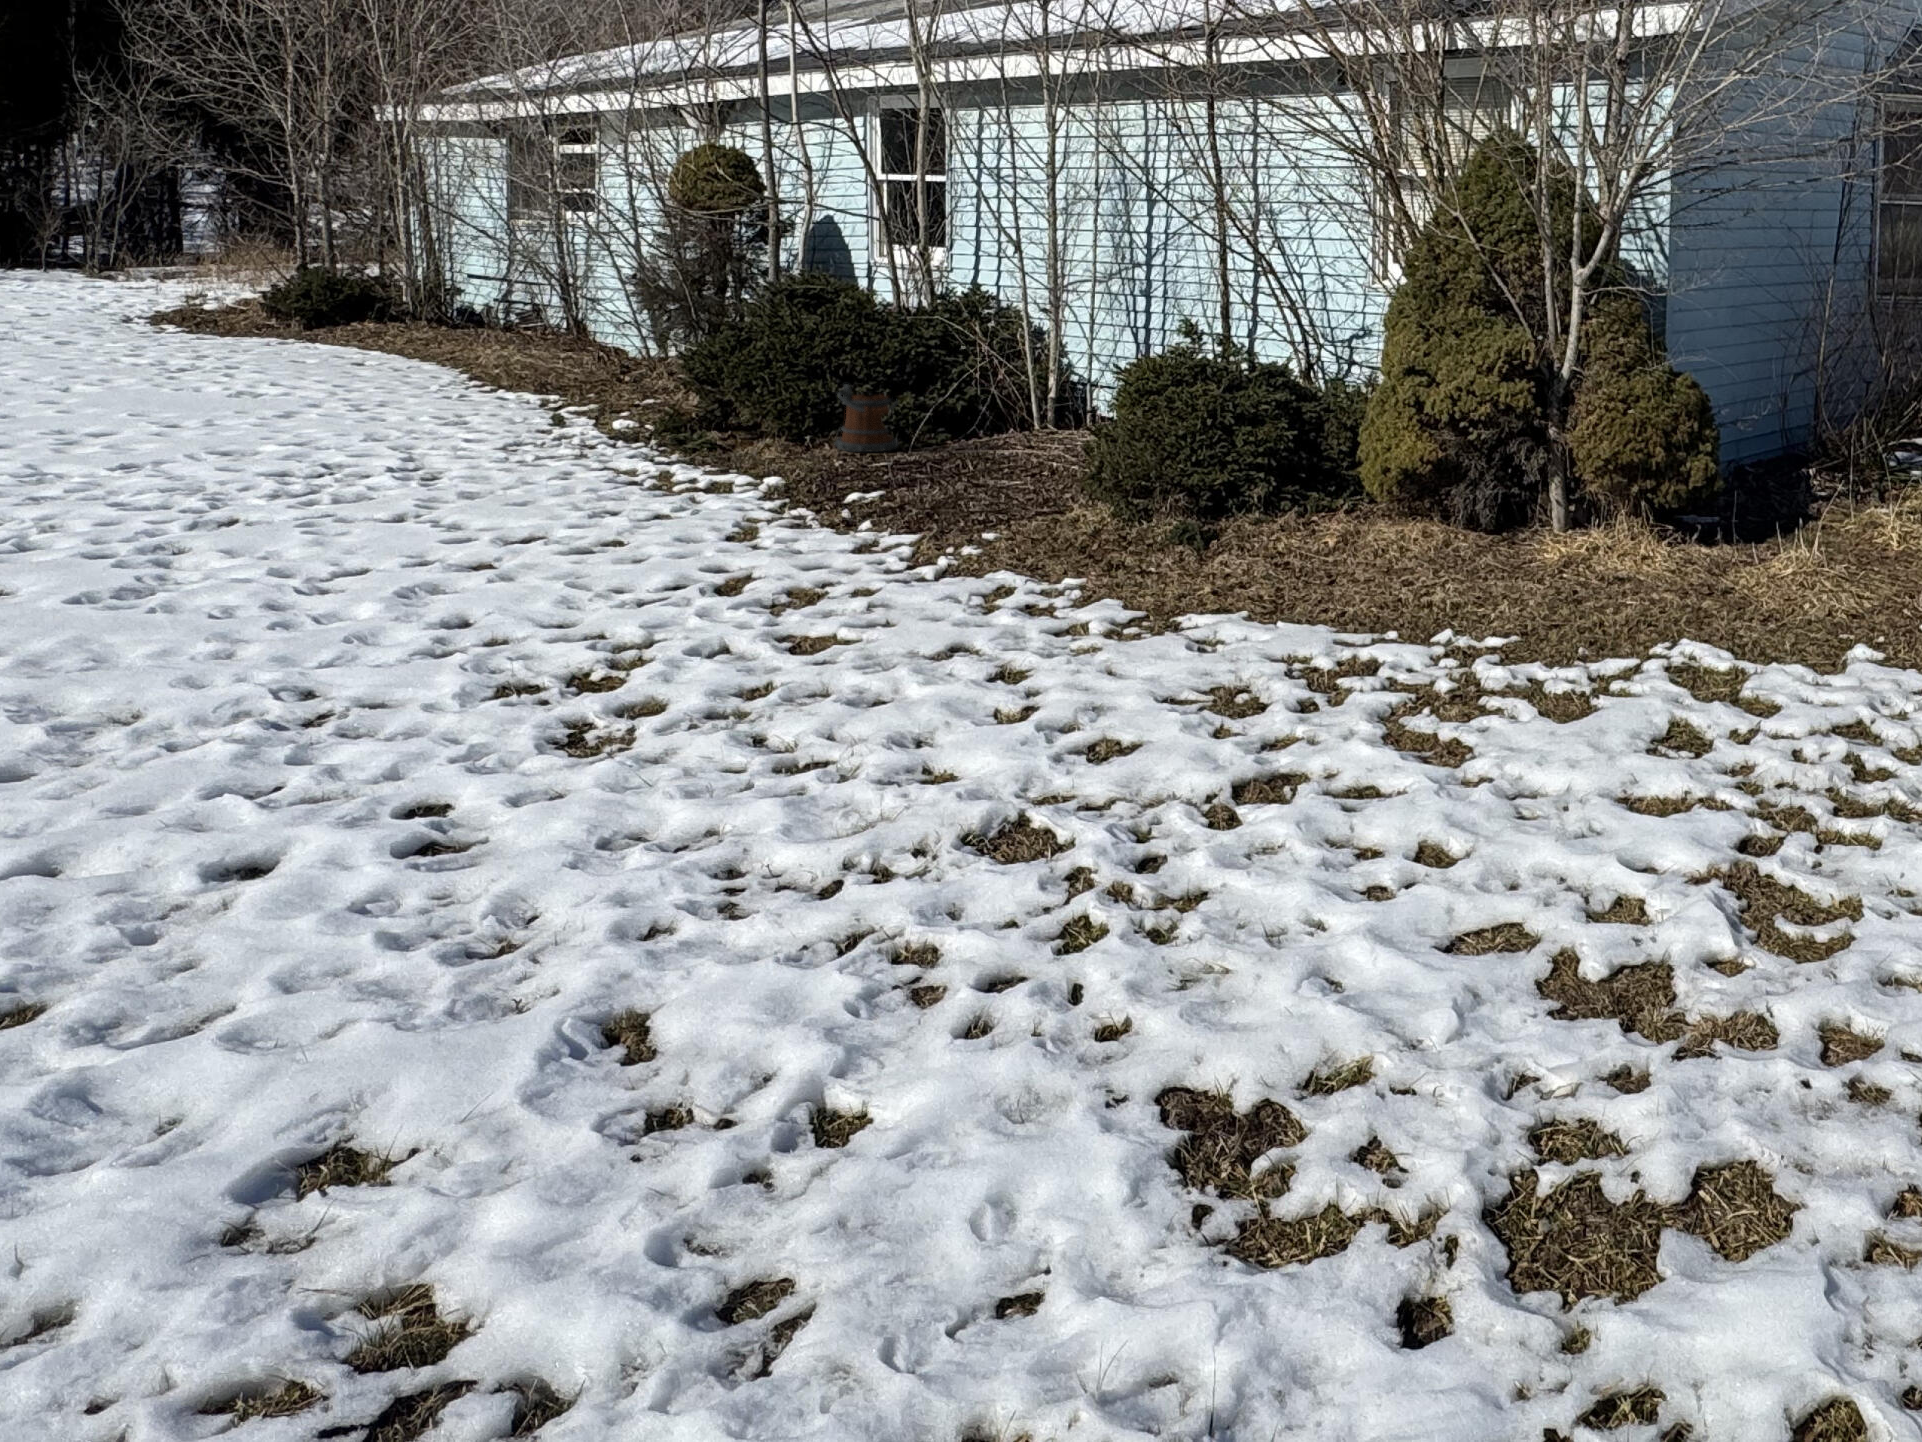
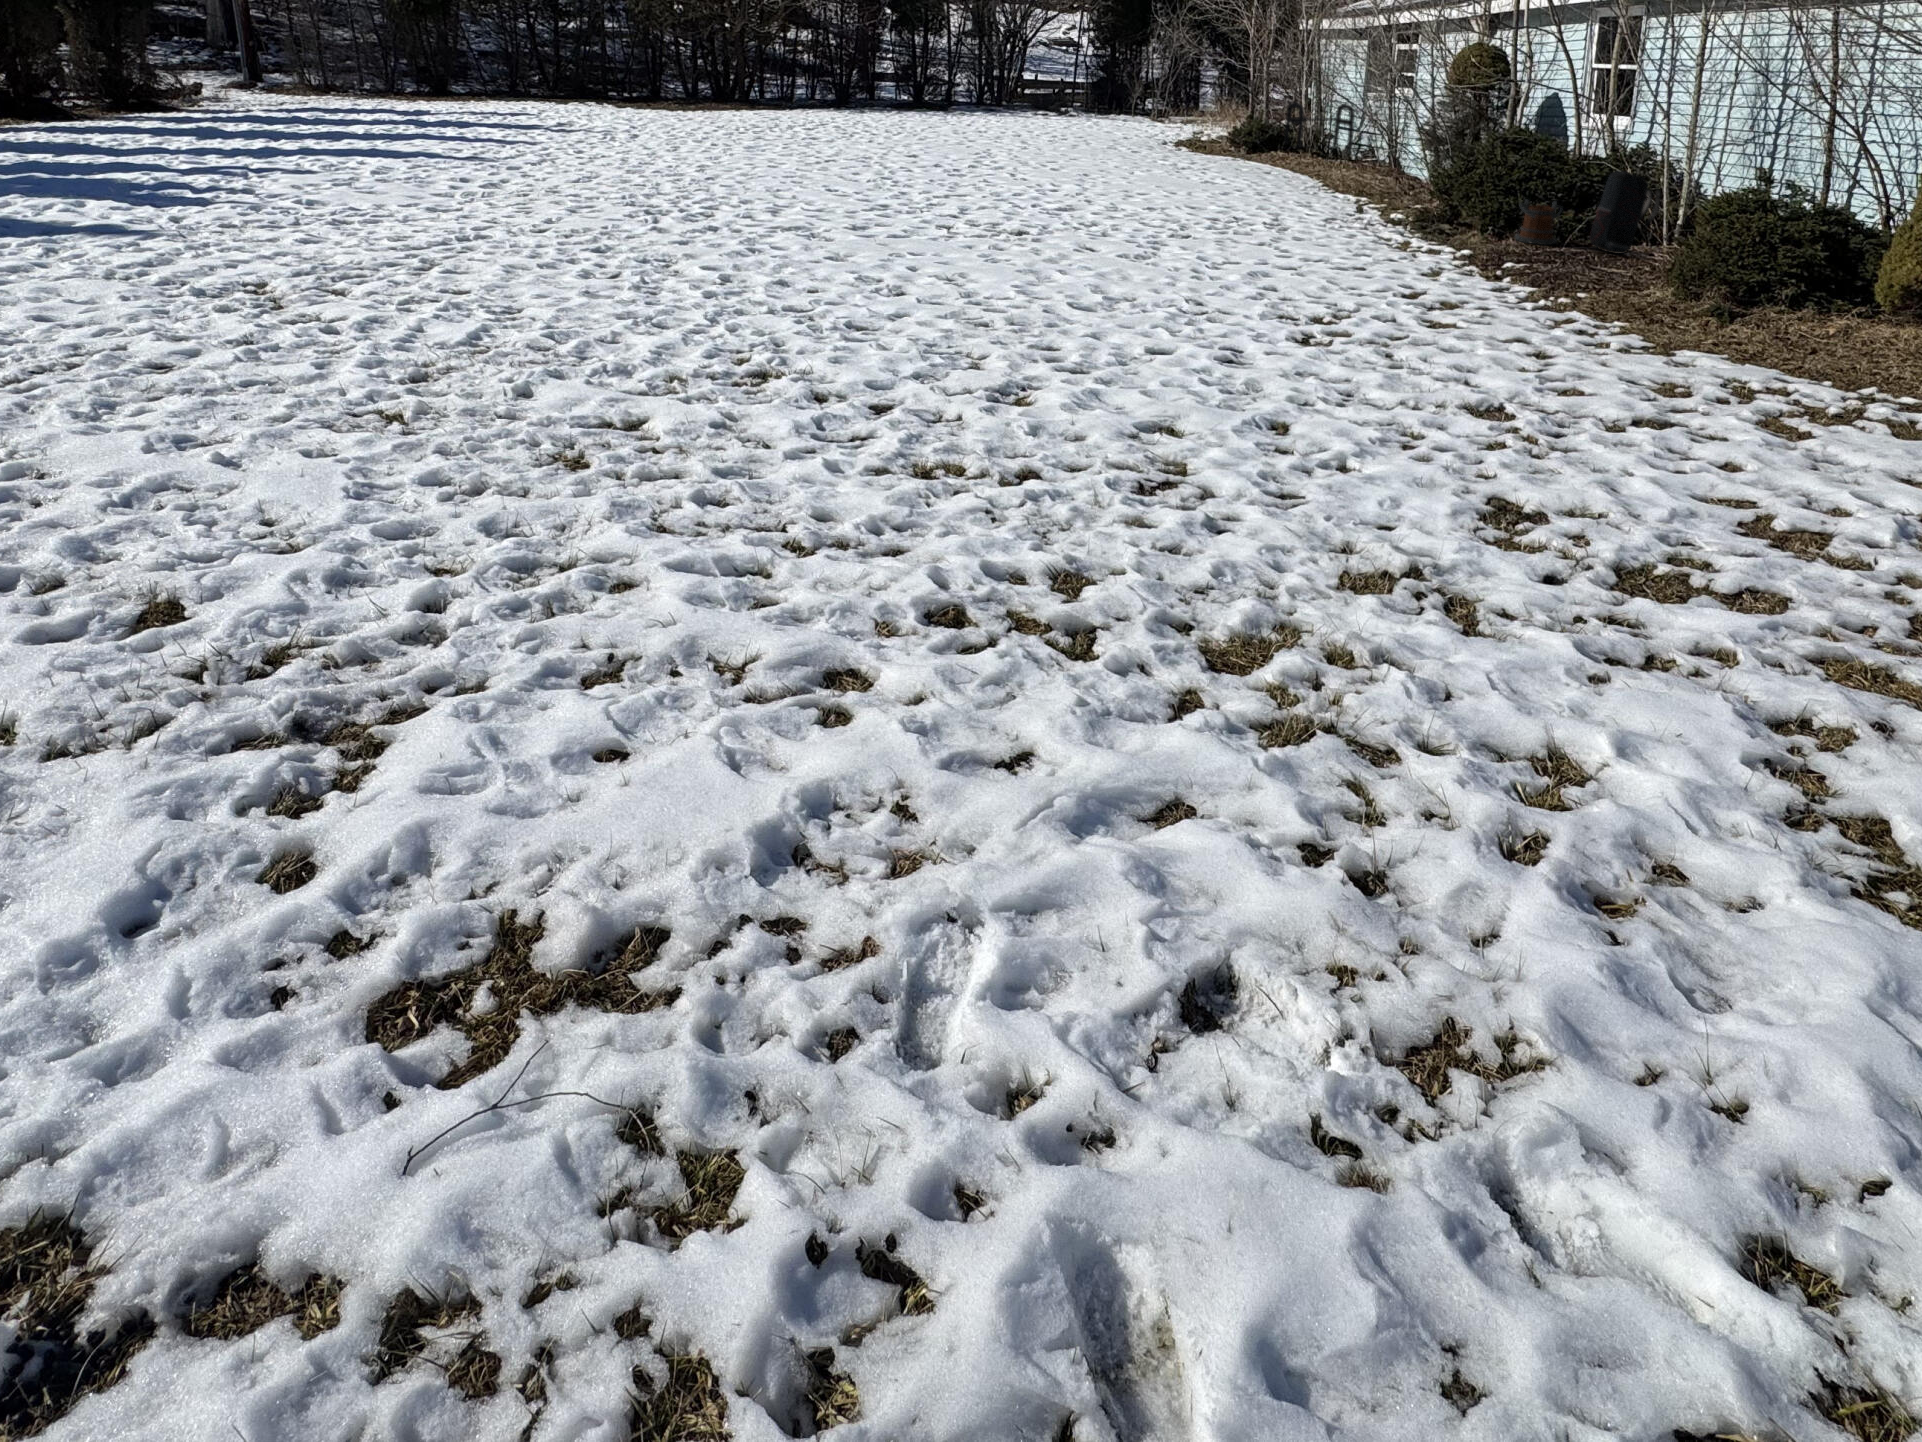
bench: none [372,238,499,315] -> present [1284,102,1355,149]
backpack: none [943,330,1037,453] -> present [1589,170,1661,254]

